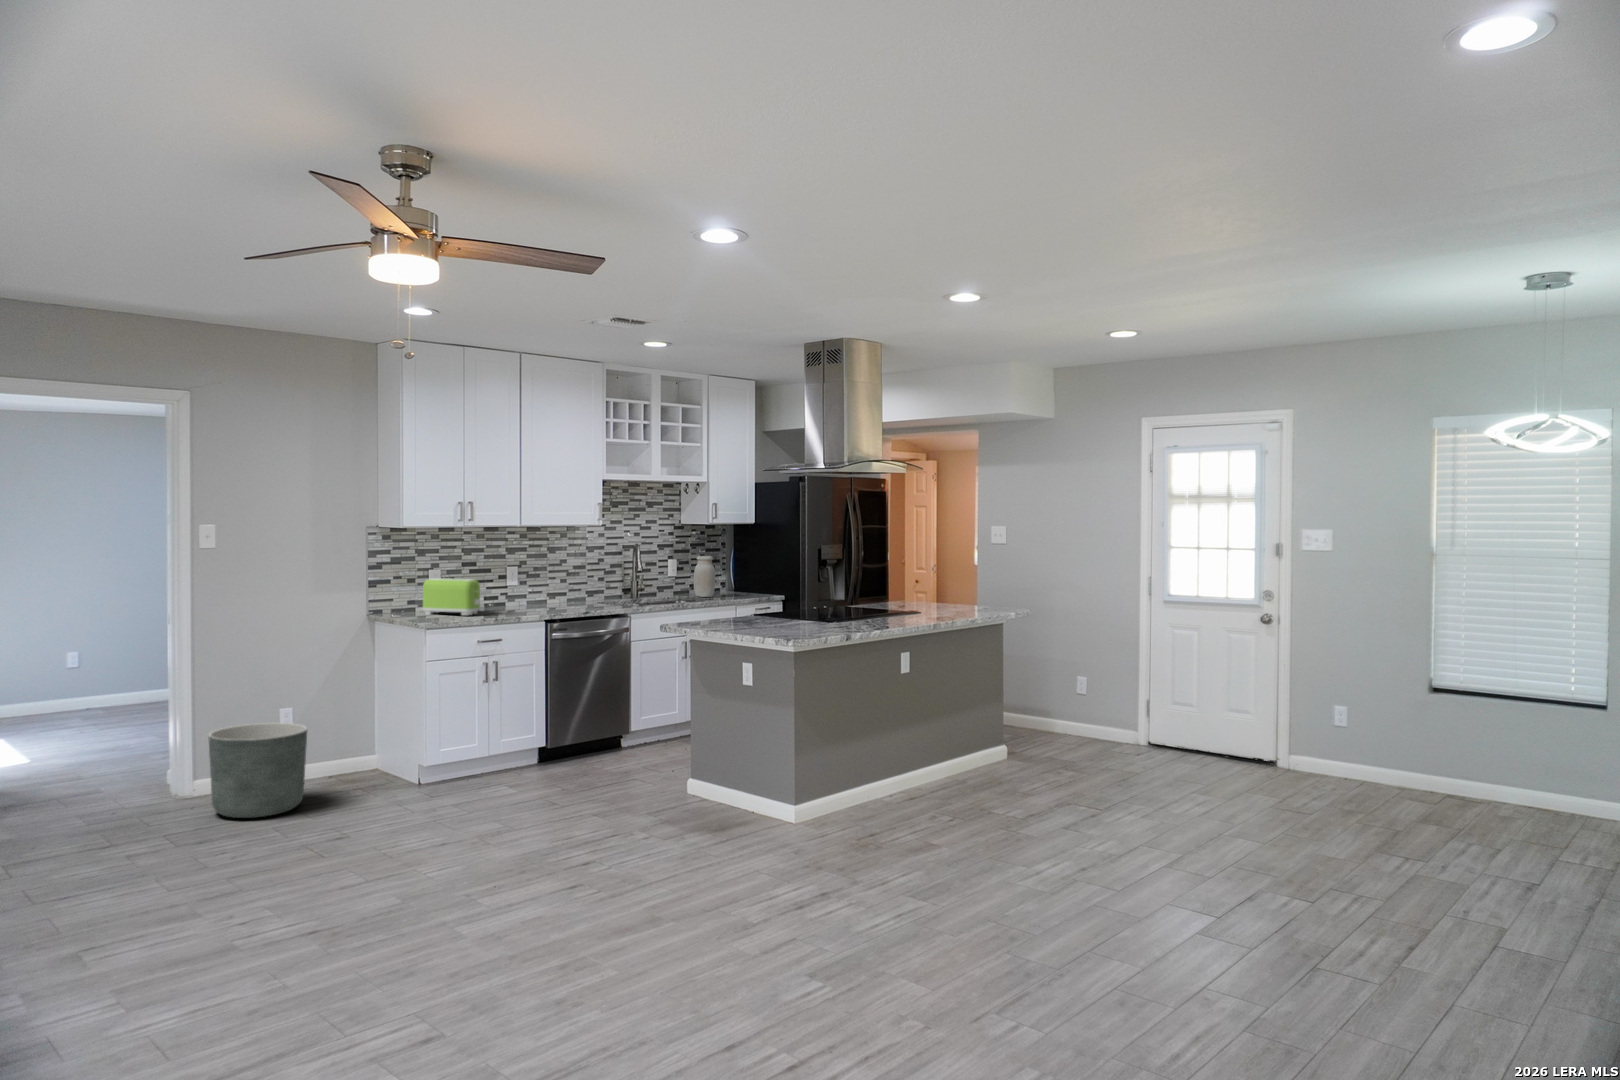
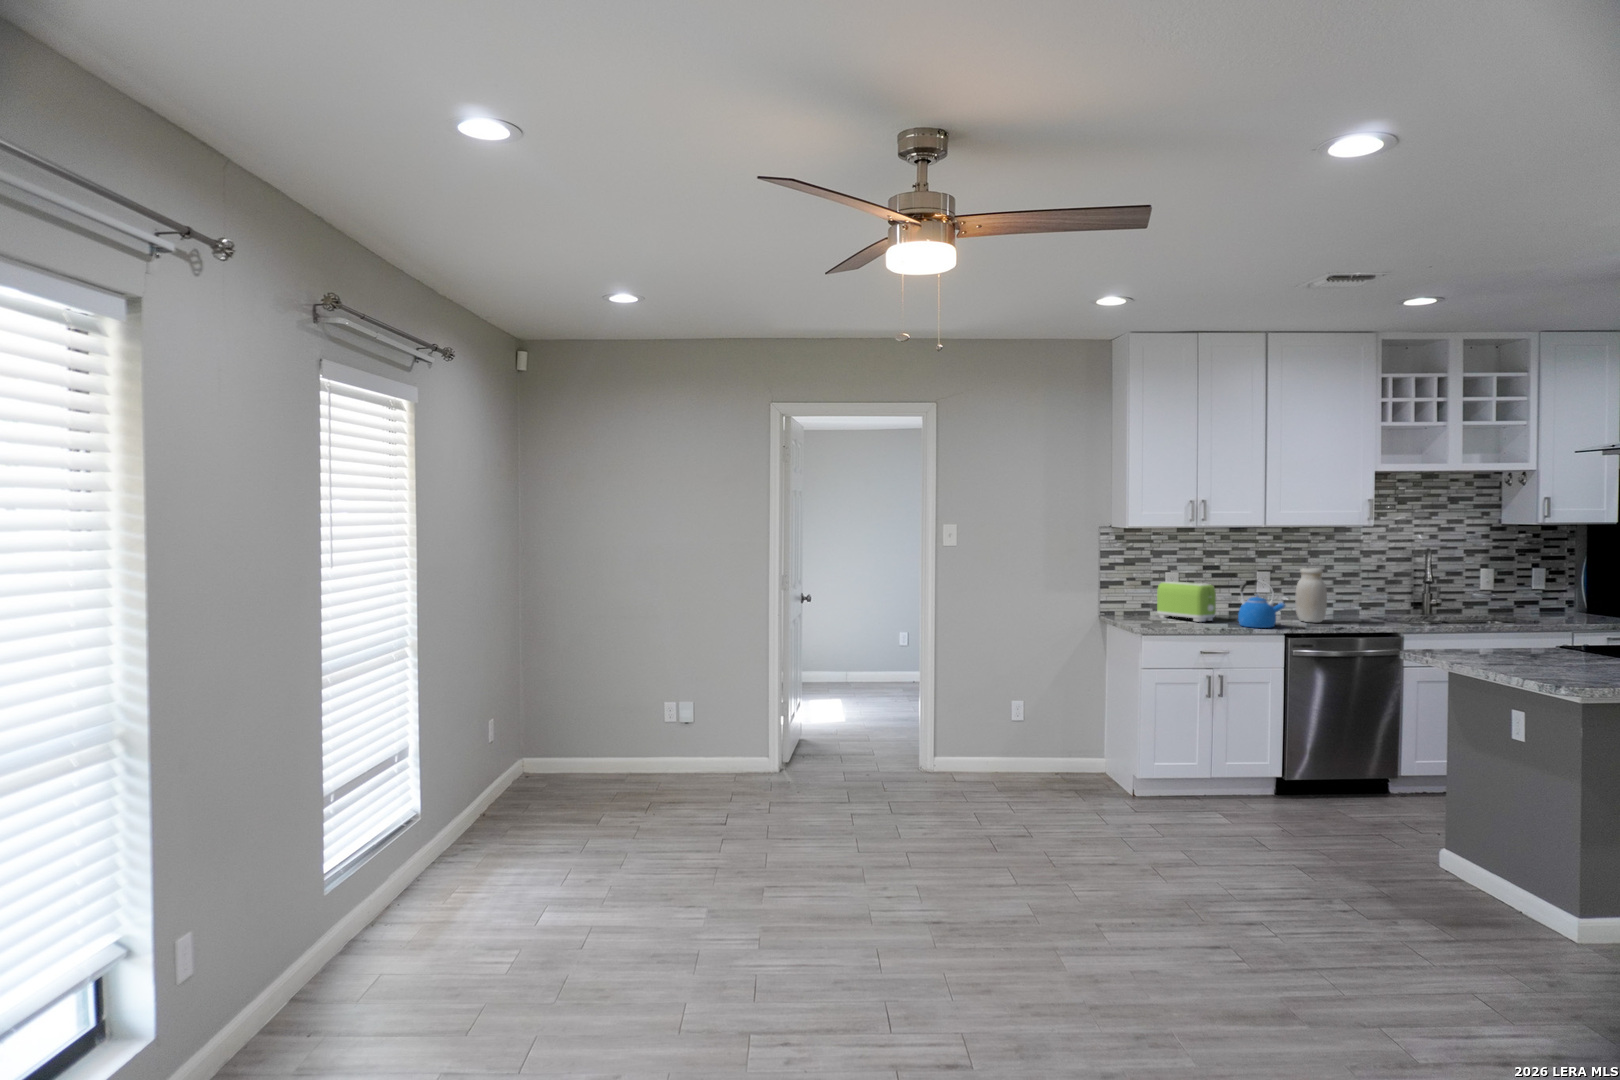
jar: present [694,556,715,597] -> present [1295,568,1327,623]
kettle: none [502,573,543,617] -> present [1238,580,1285,628]
planter: present [208,723,307,818] -> none [951,706,1032,793]

